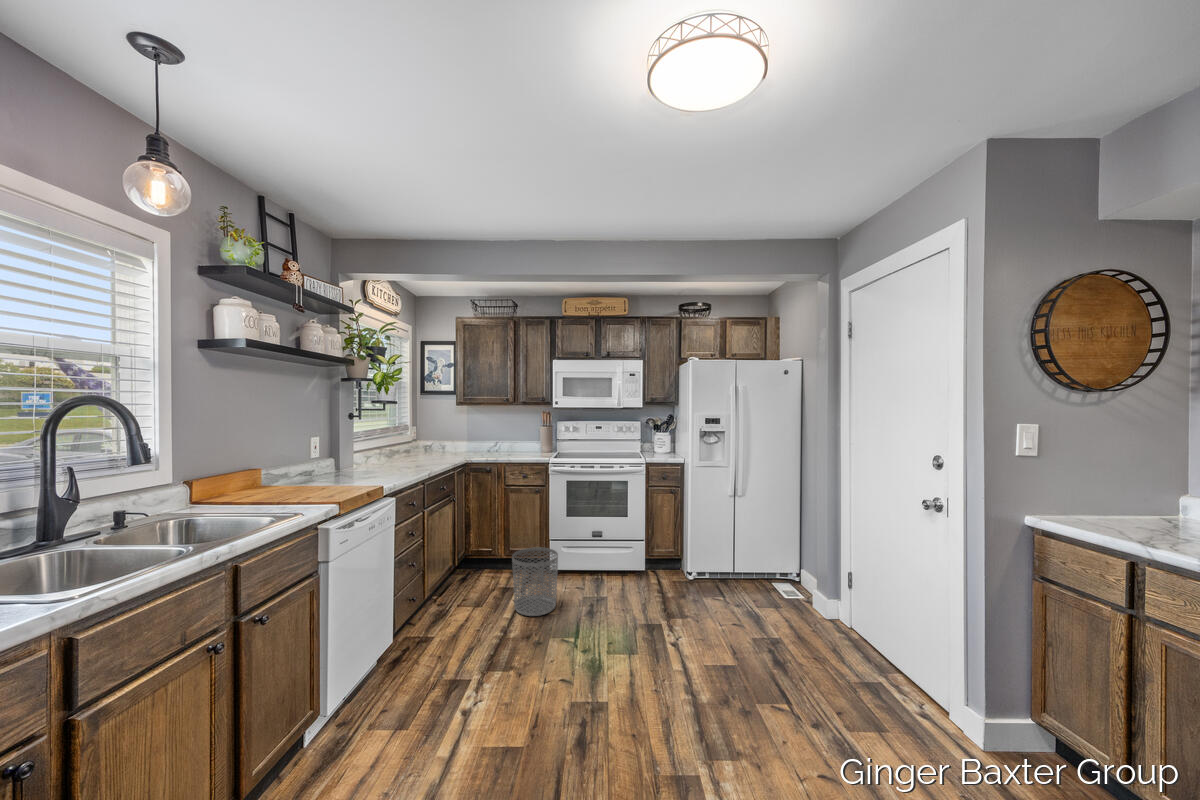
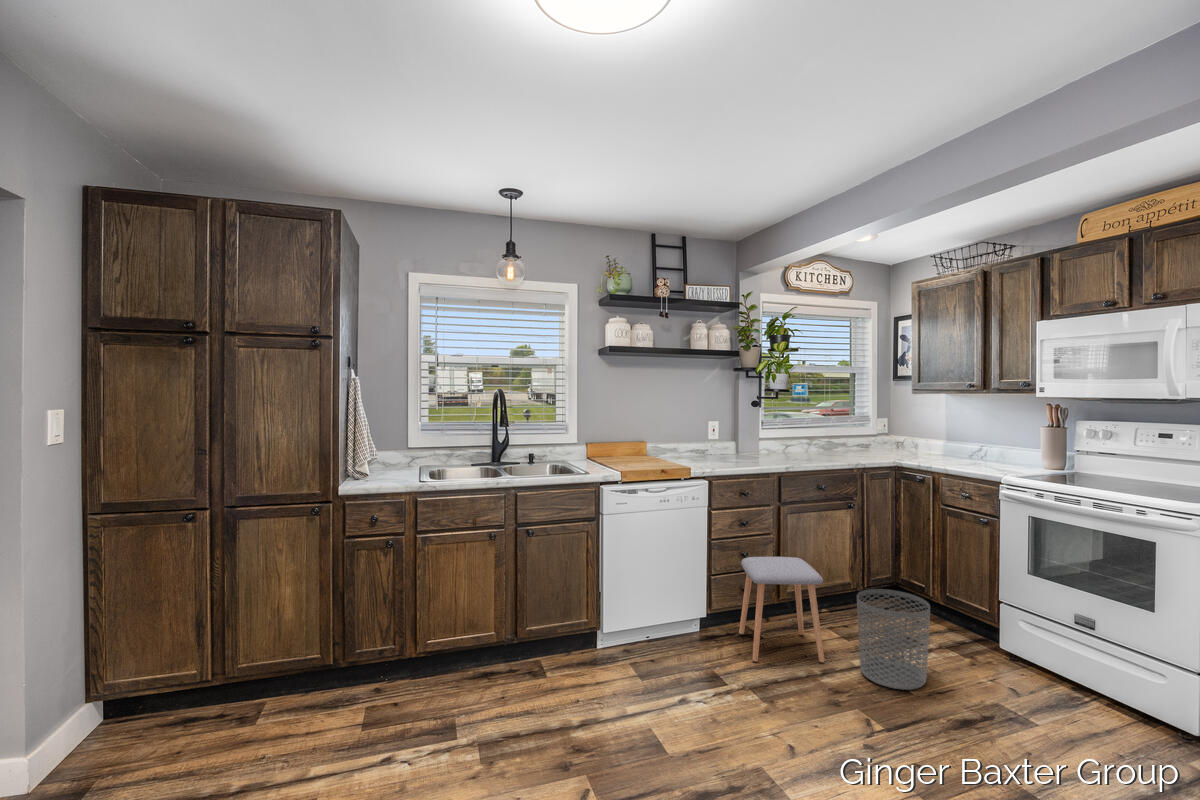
stool: none [413,549,496,649] -> present [739,557,825,664]

